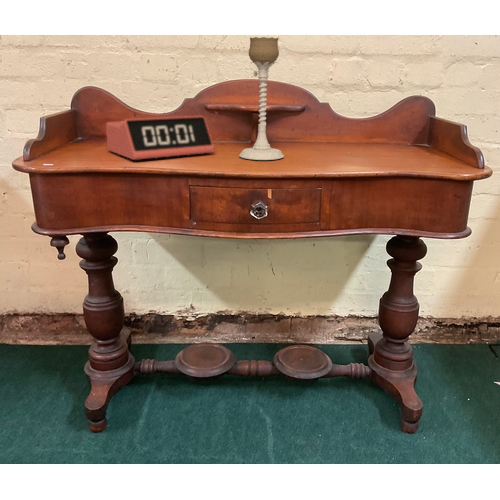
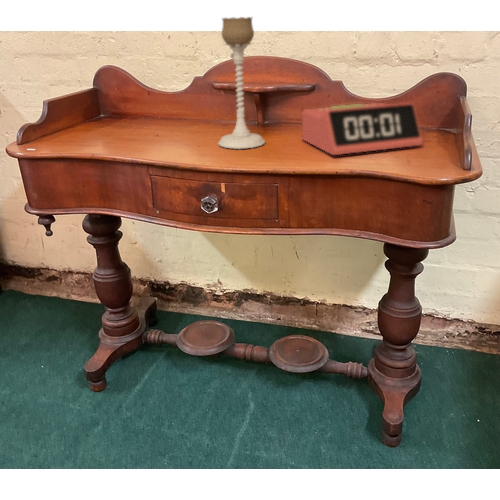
alarm clock: present [106,116,214,160] -> present [302,103,422,155]

